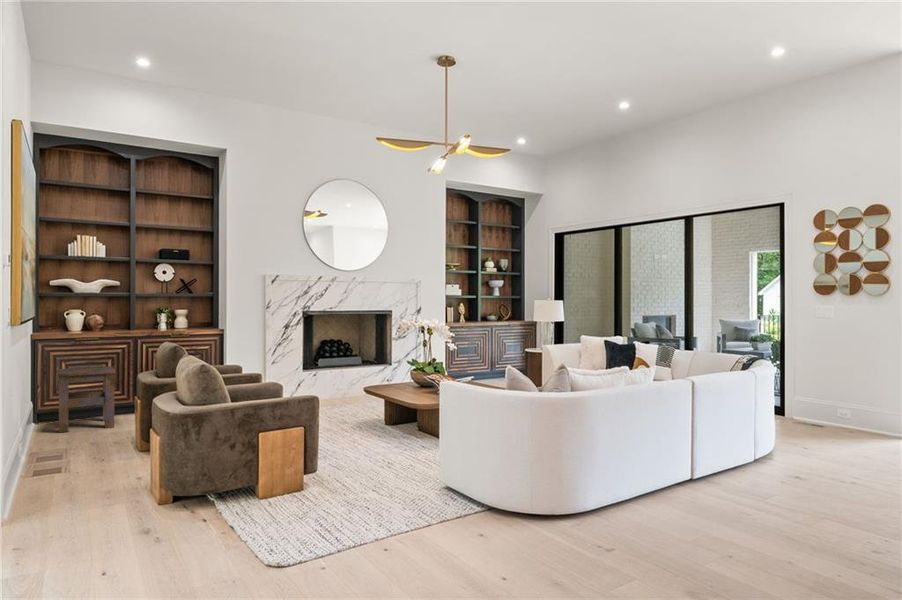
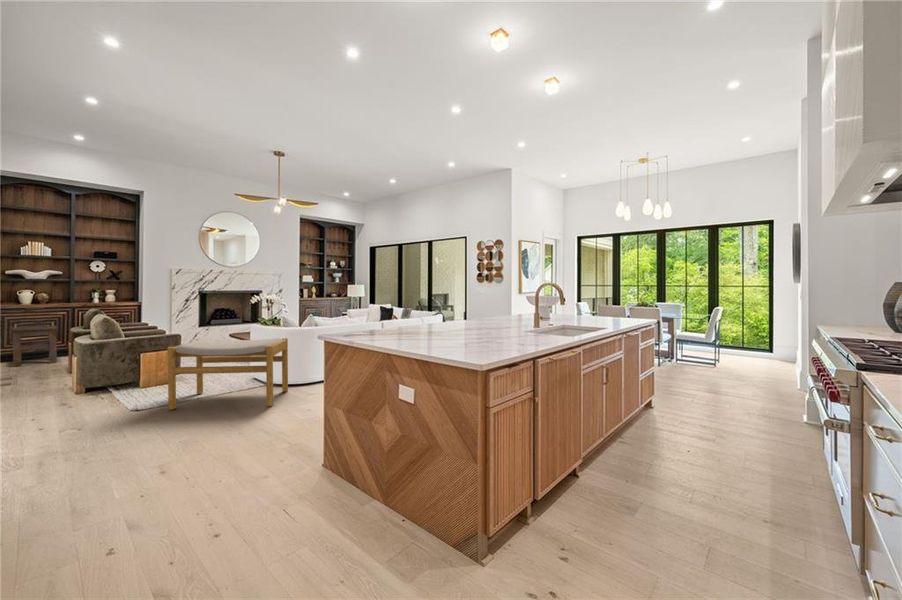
footstool: none [336,412,547,580] -> present [167,338,288,410]

